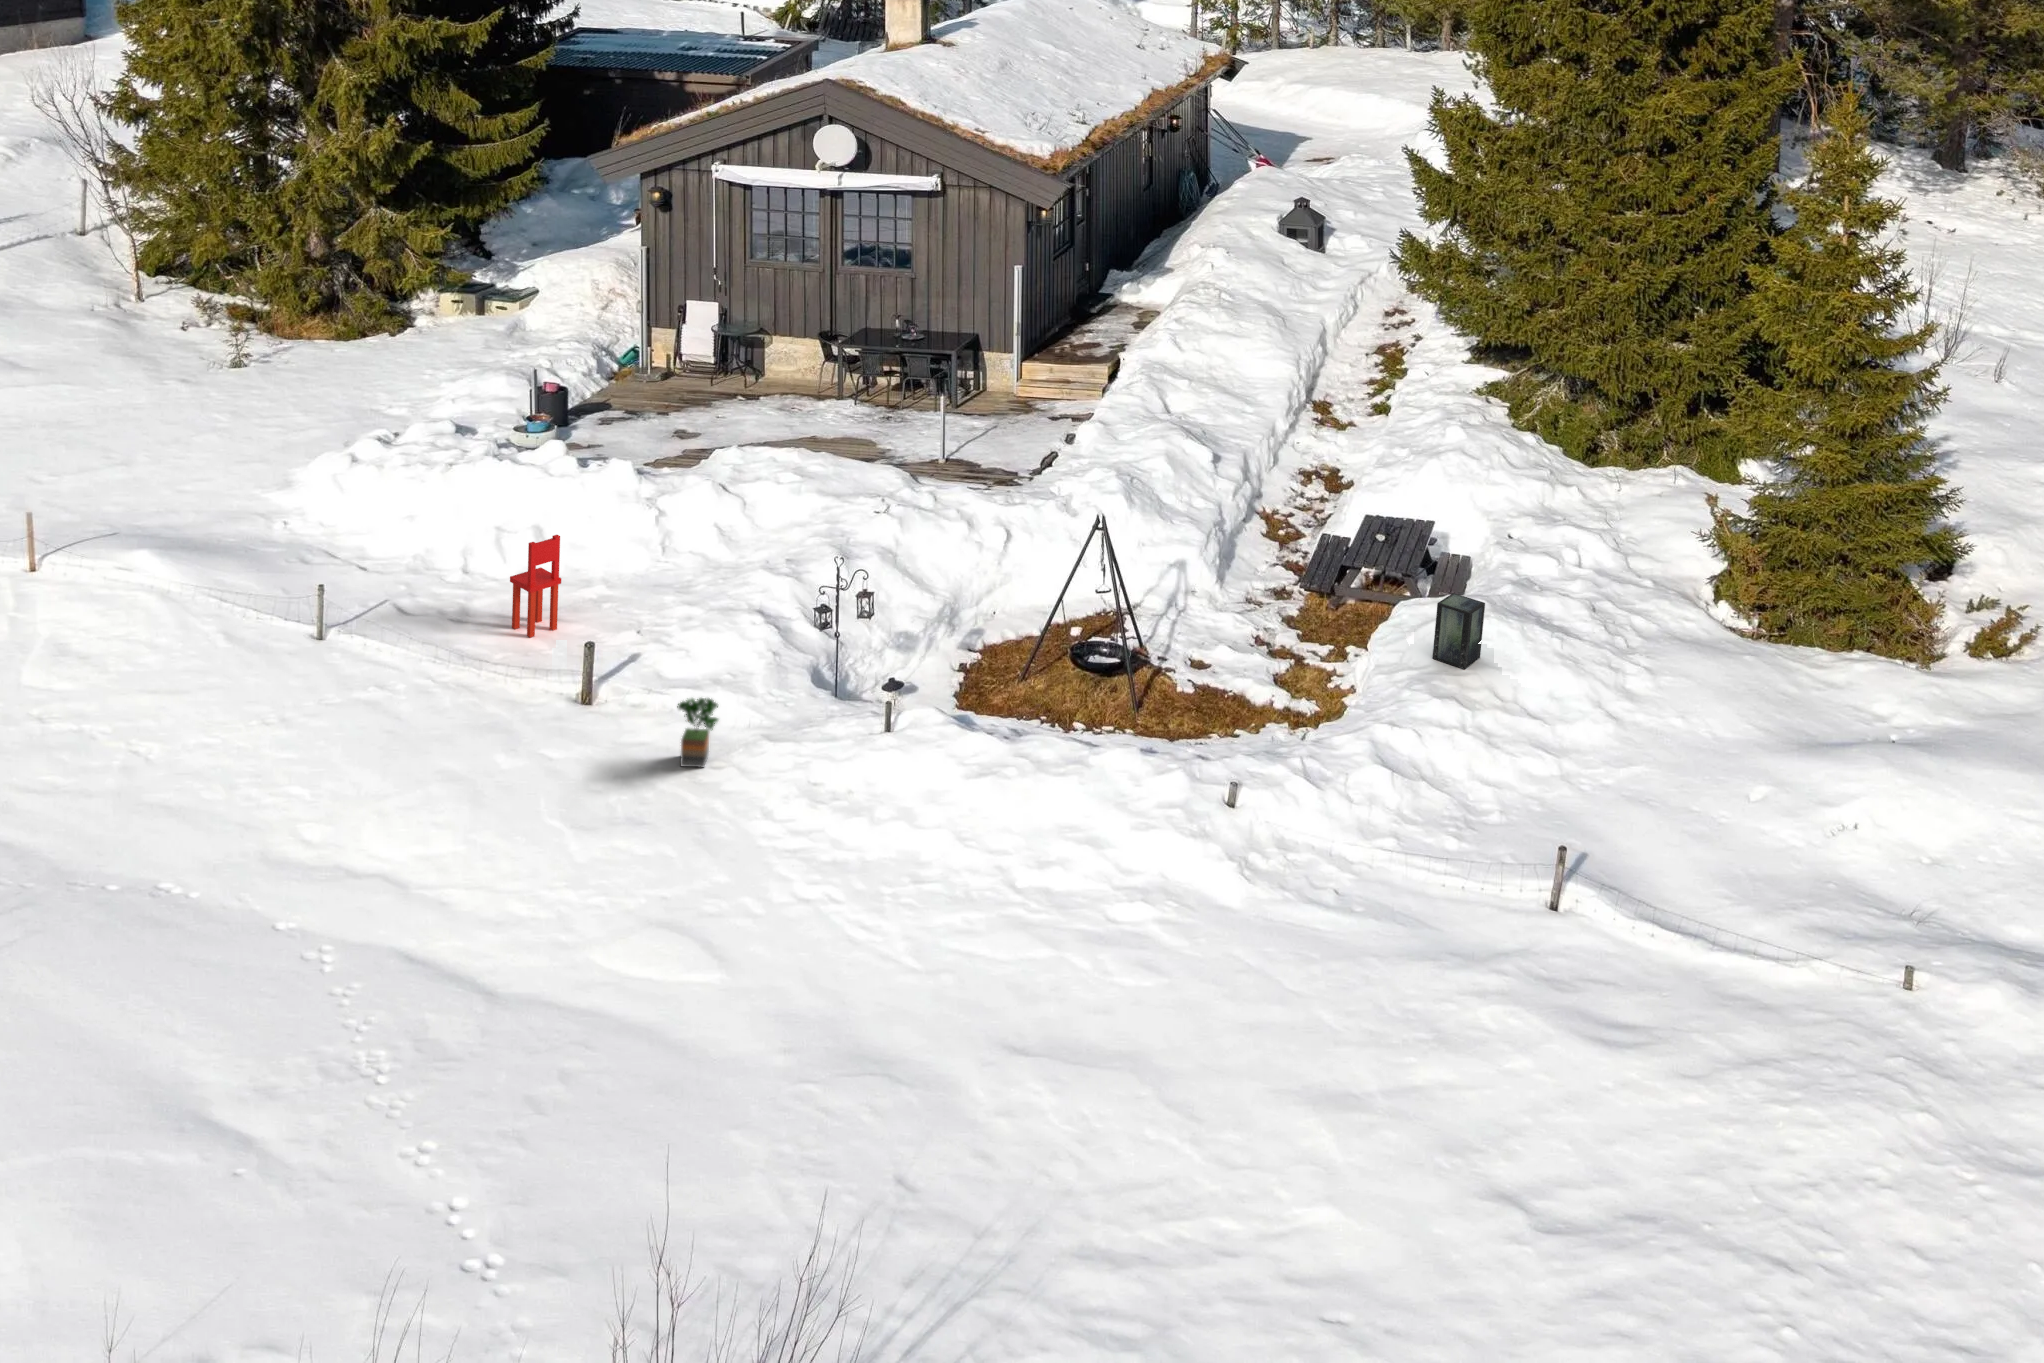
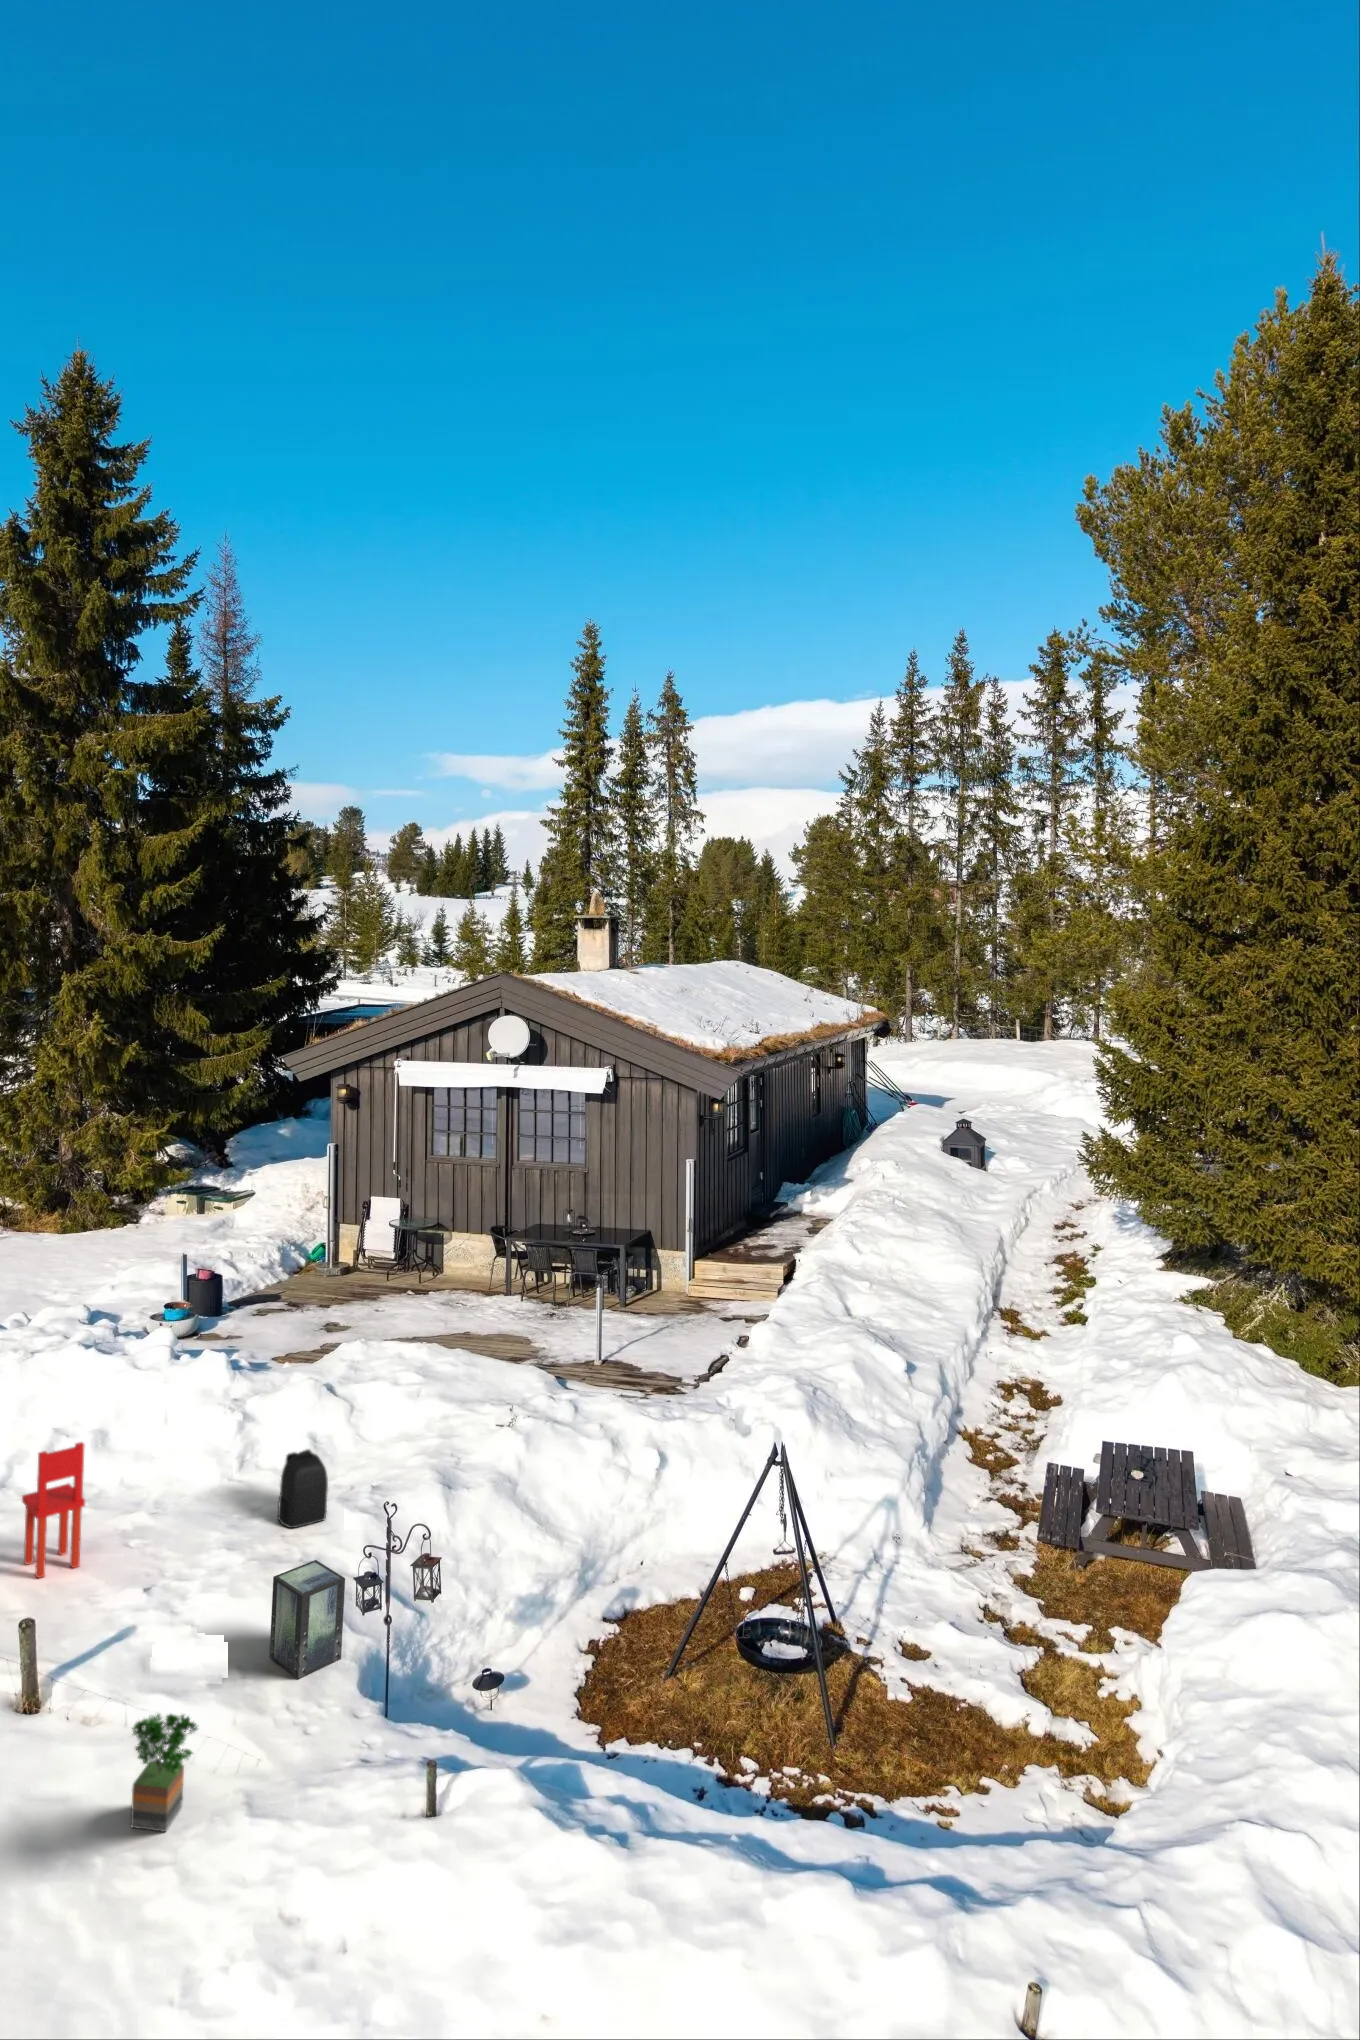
backpack: none [697,538,737,599] -> present [278,1449,328,1528]
storage box: present [1433,593,1485,669] -> present [269,1560,345,1679]

